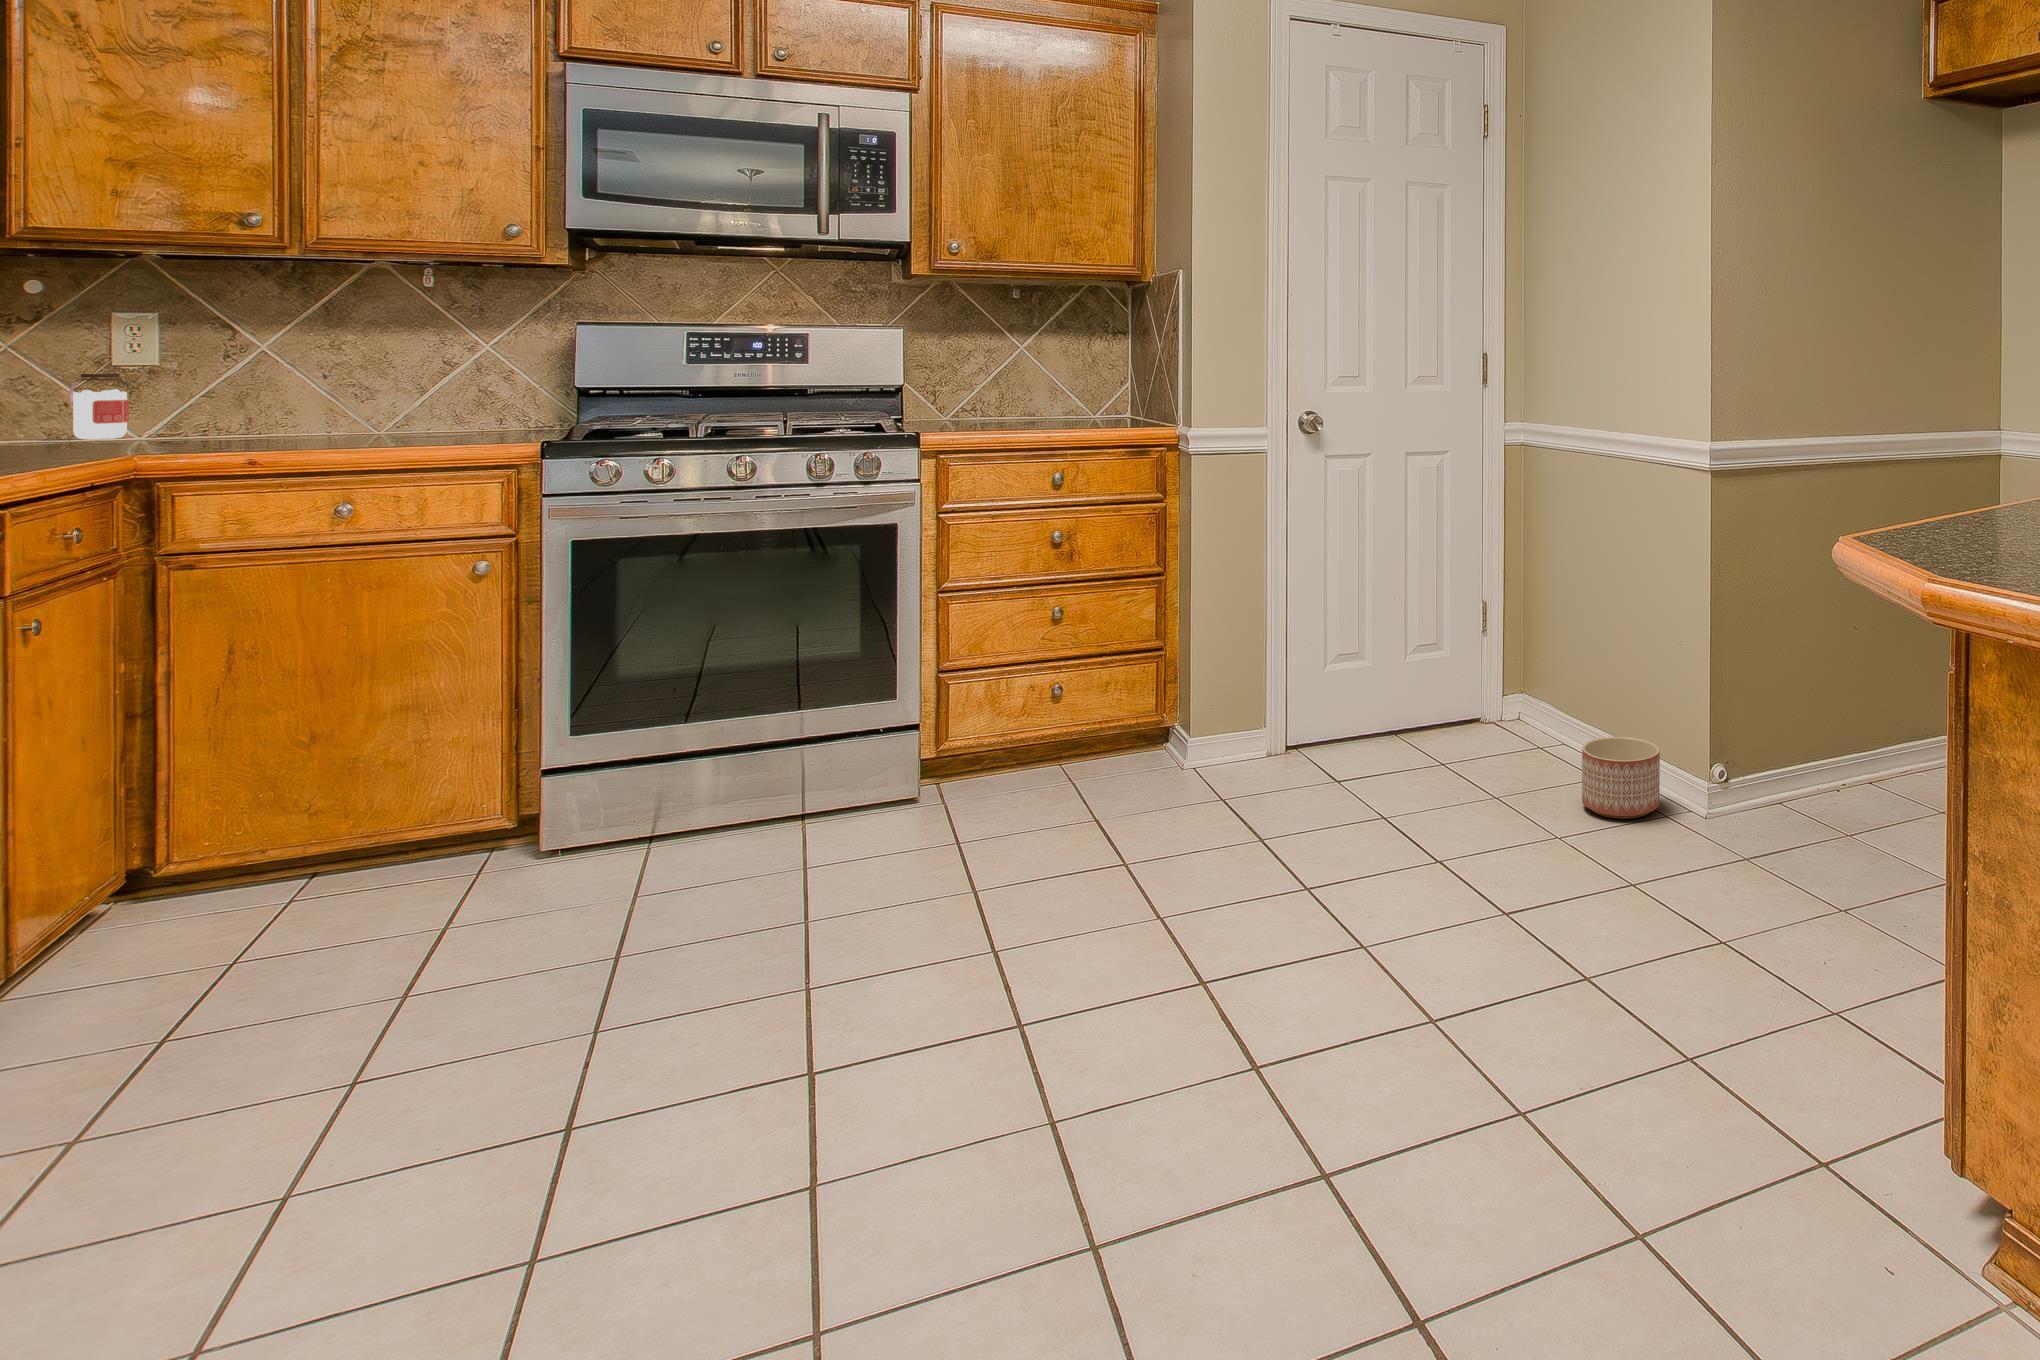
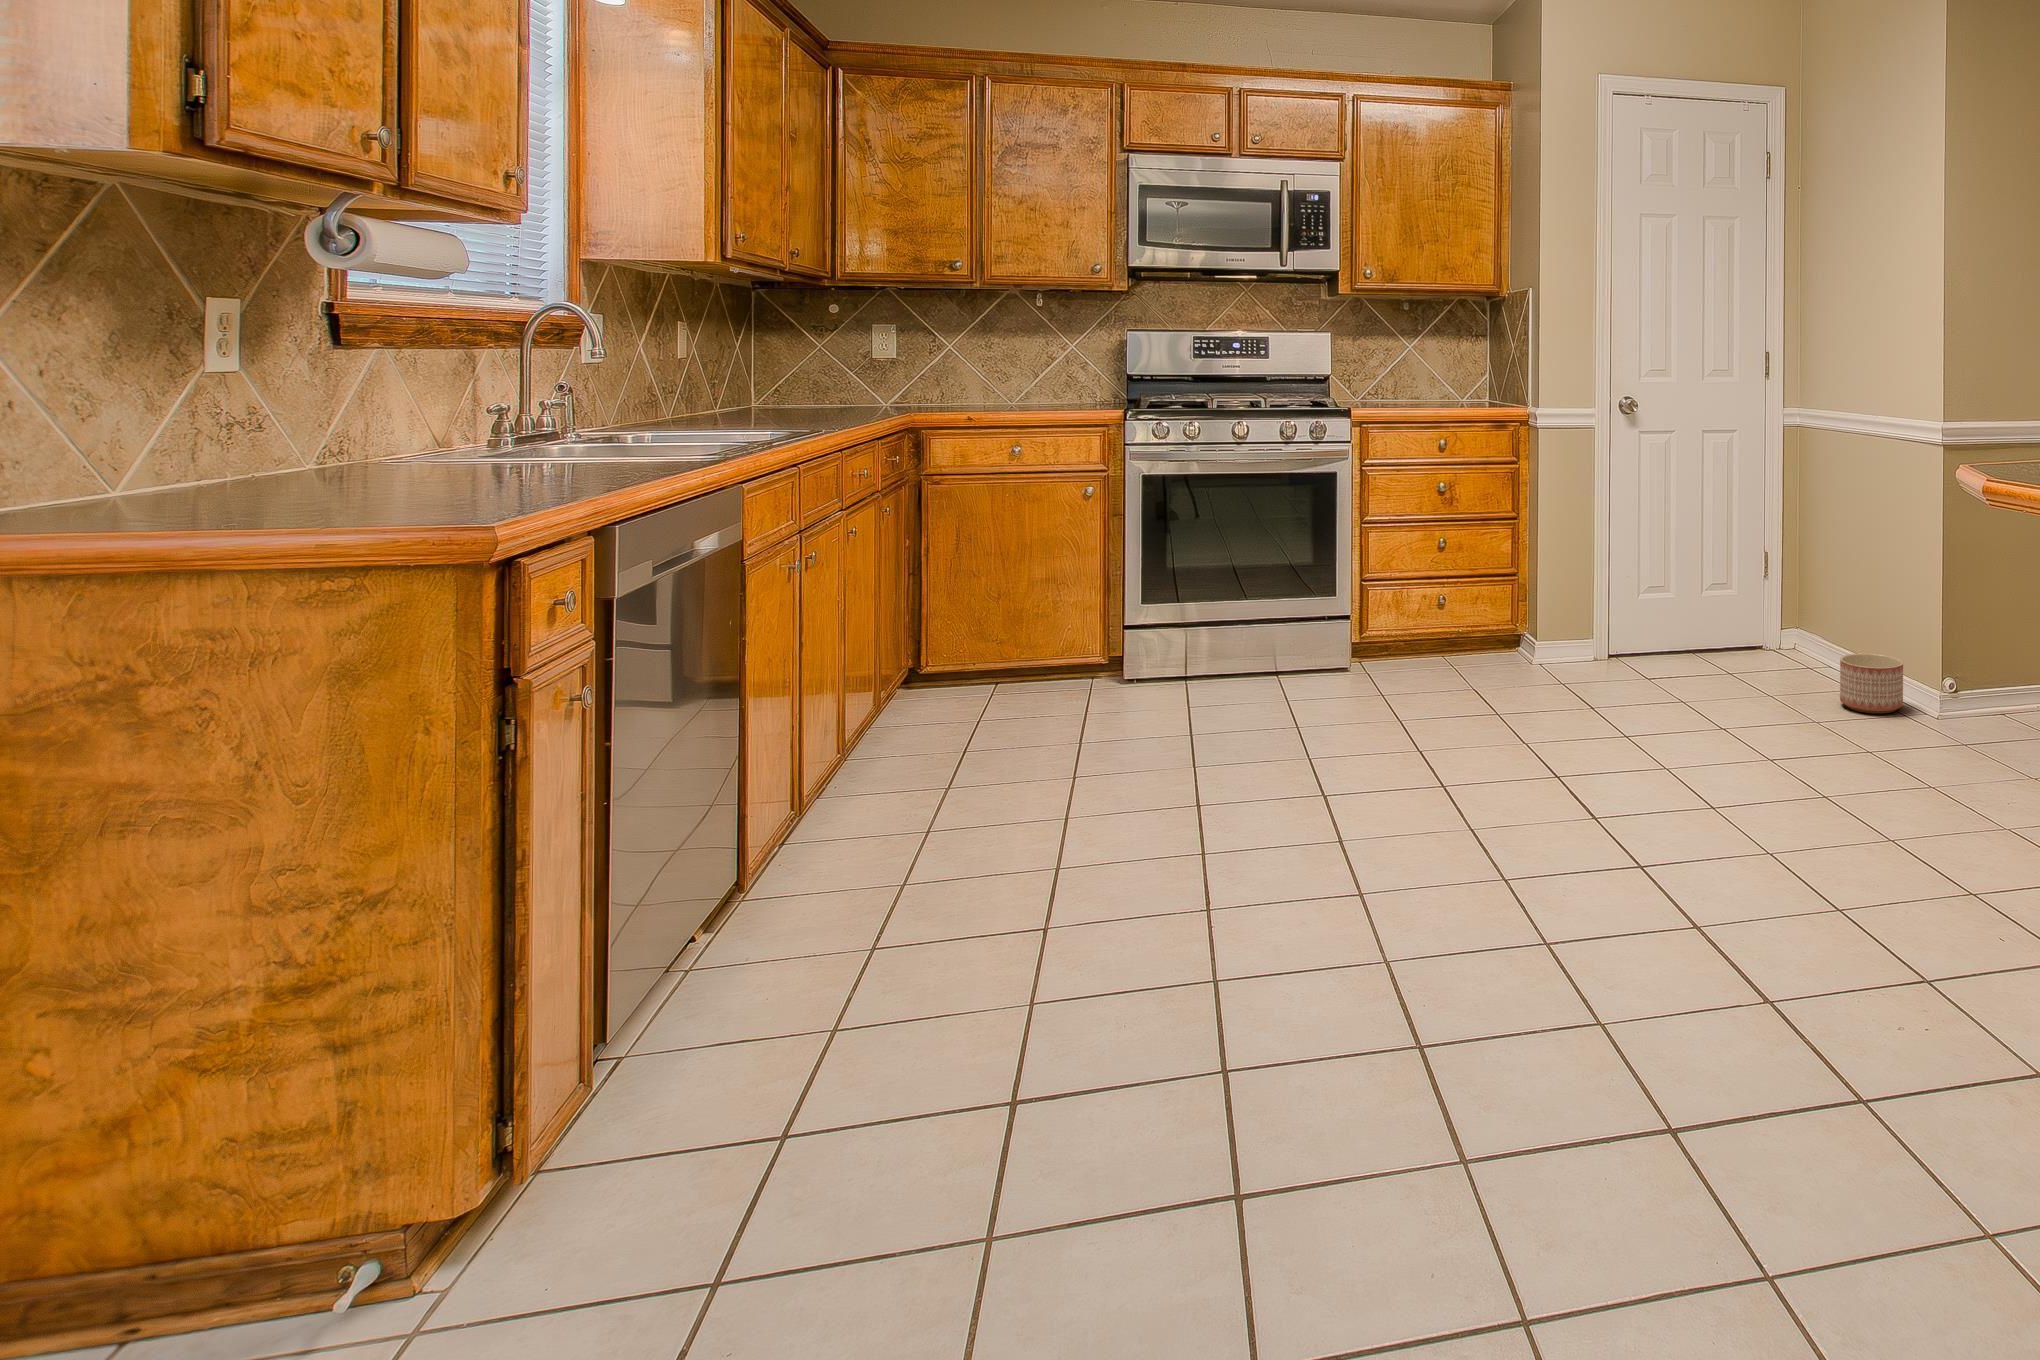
jar: present [70,374,131,439] -> none [858,364,887,405]

